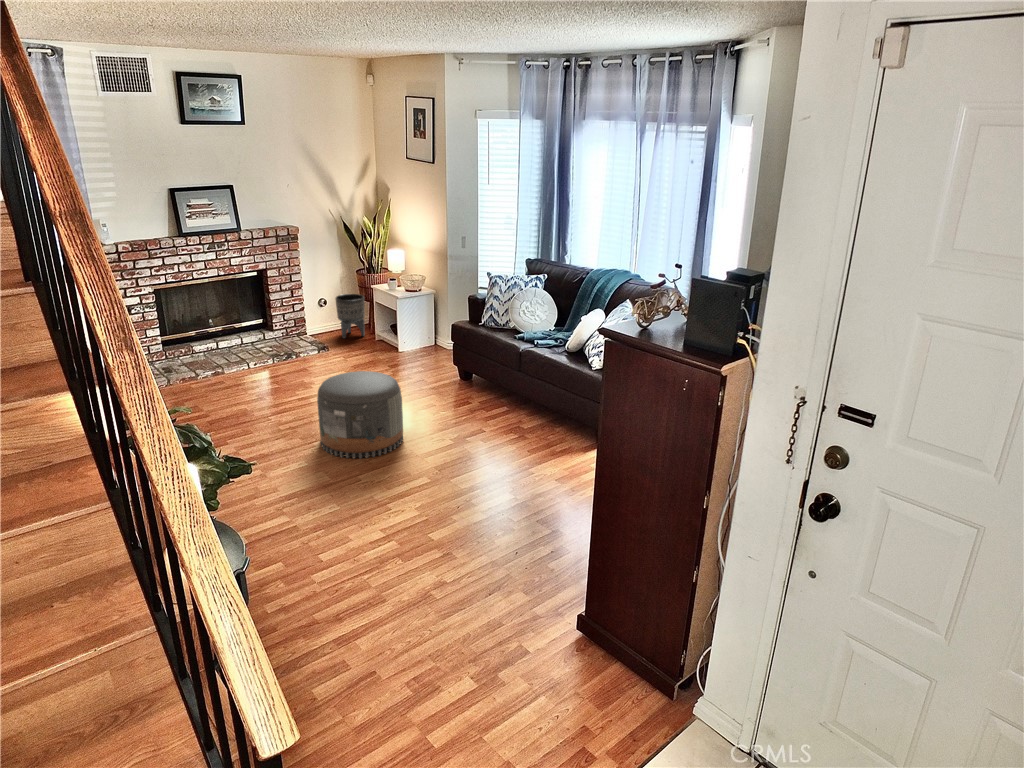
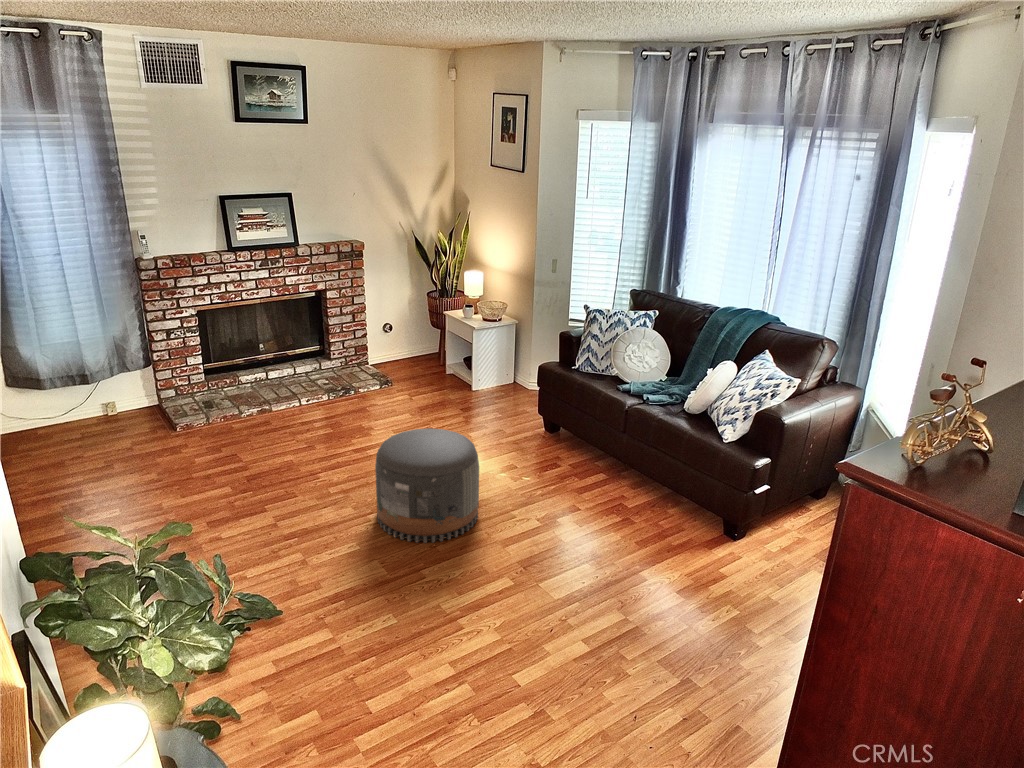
planter: present [336,294,365,339] -> none [402,319,435,370]

